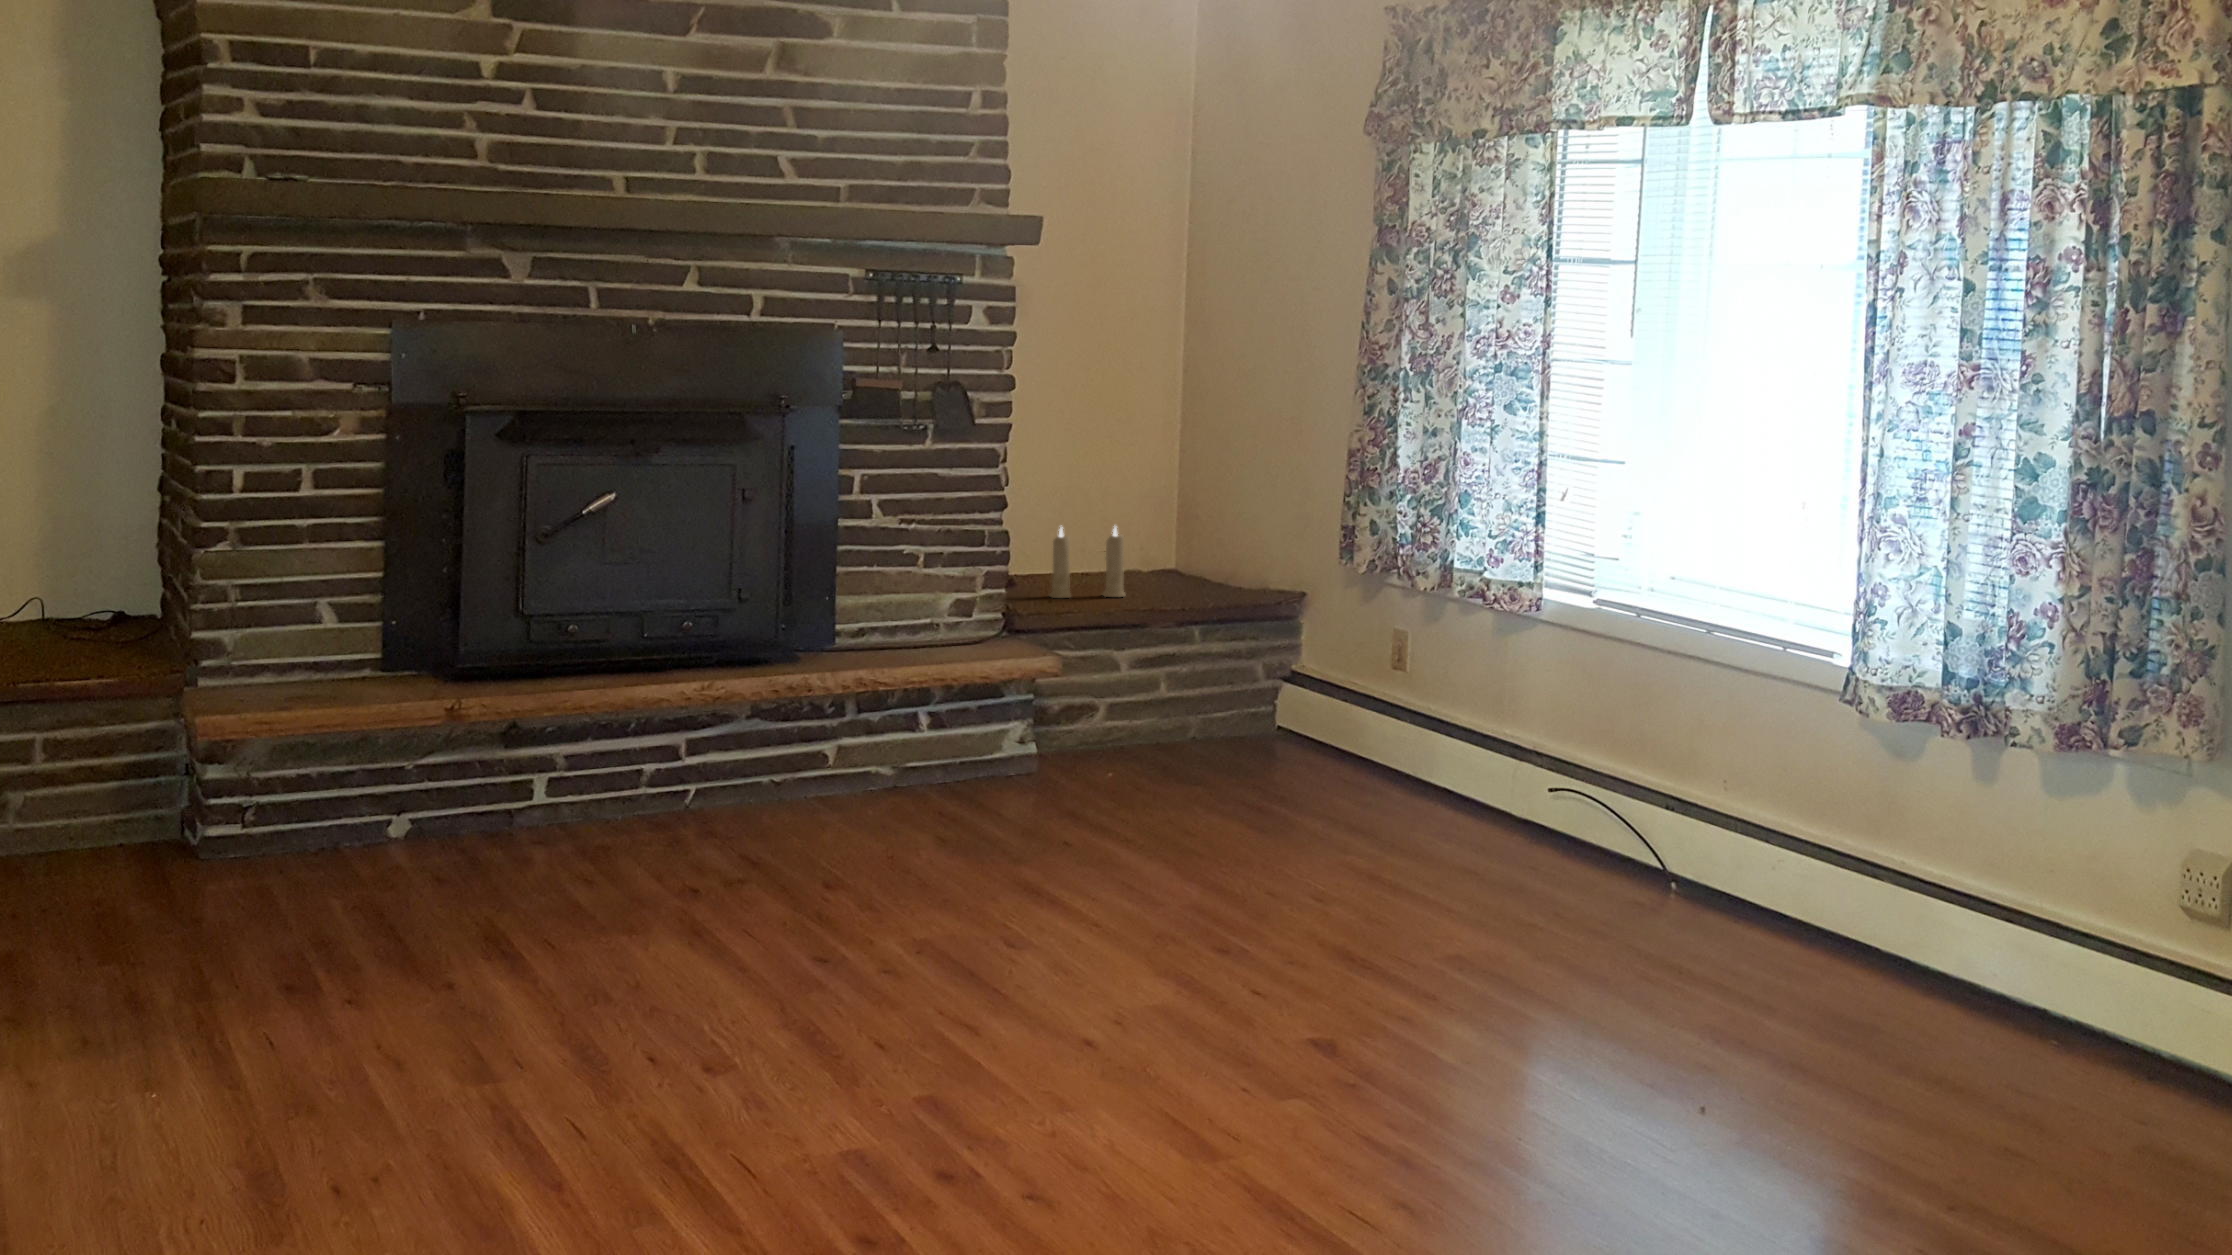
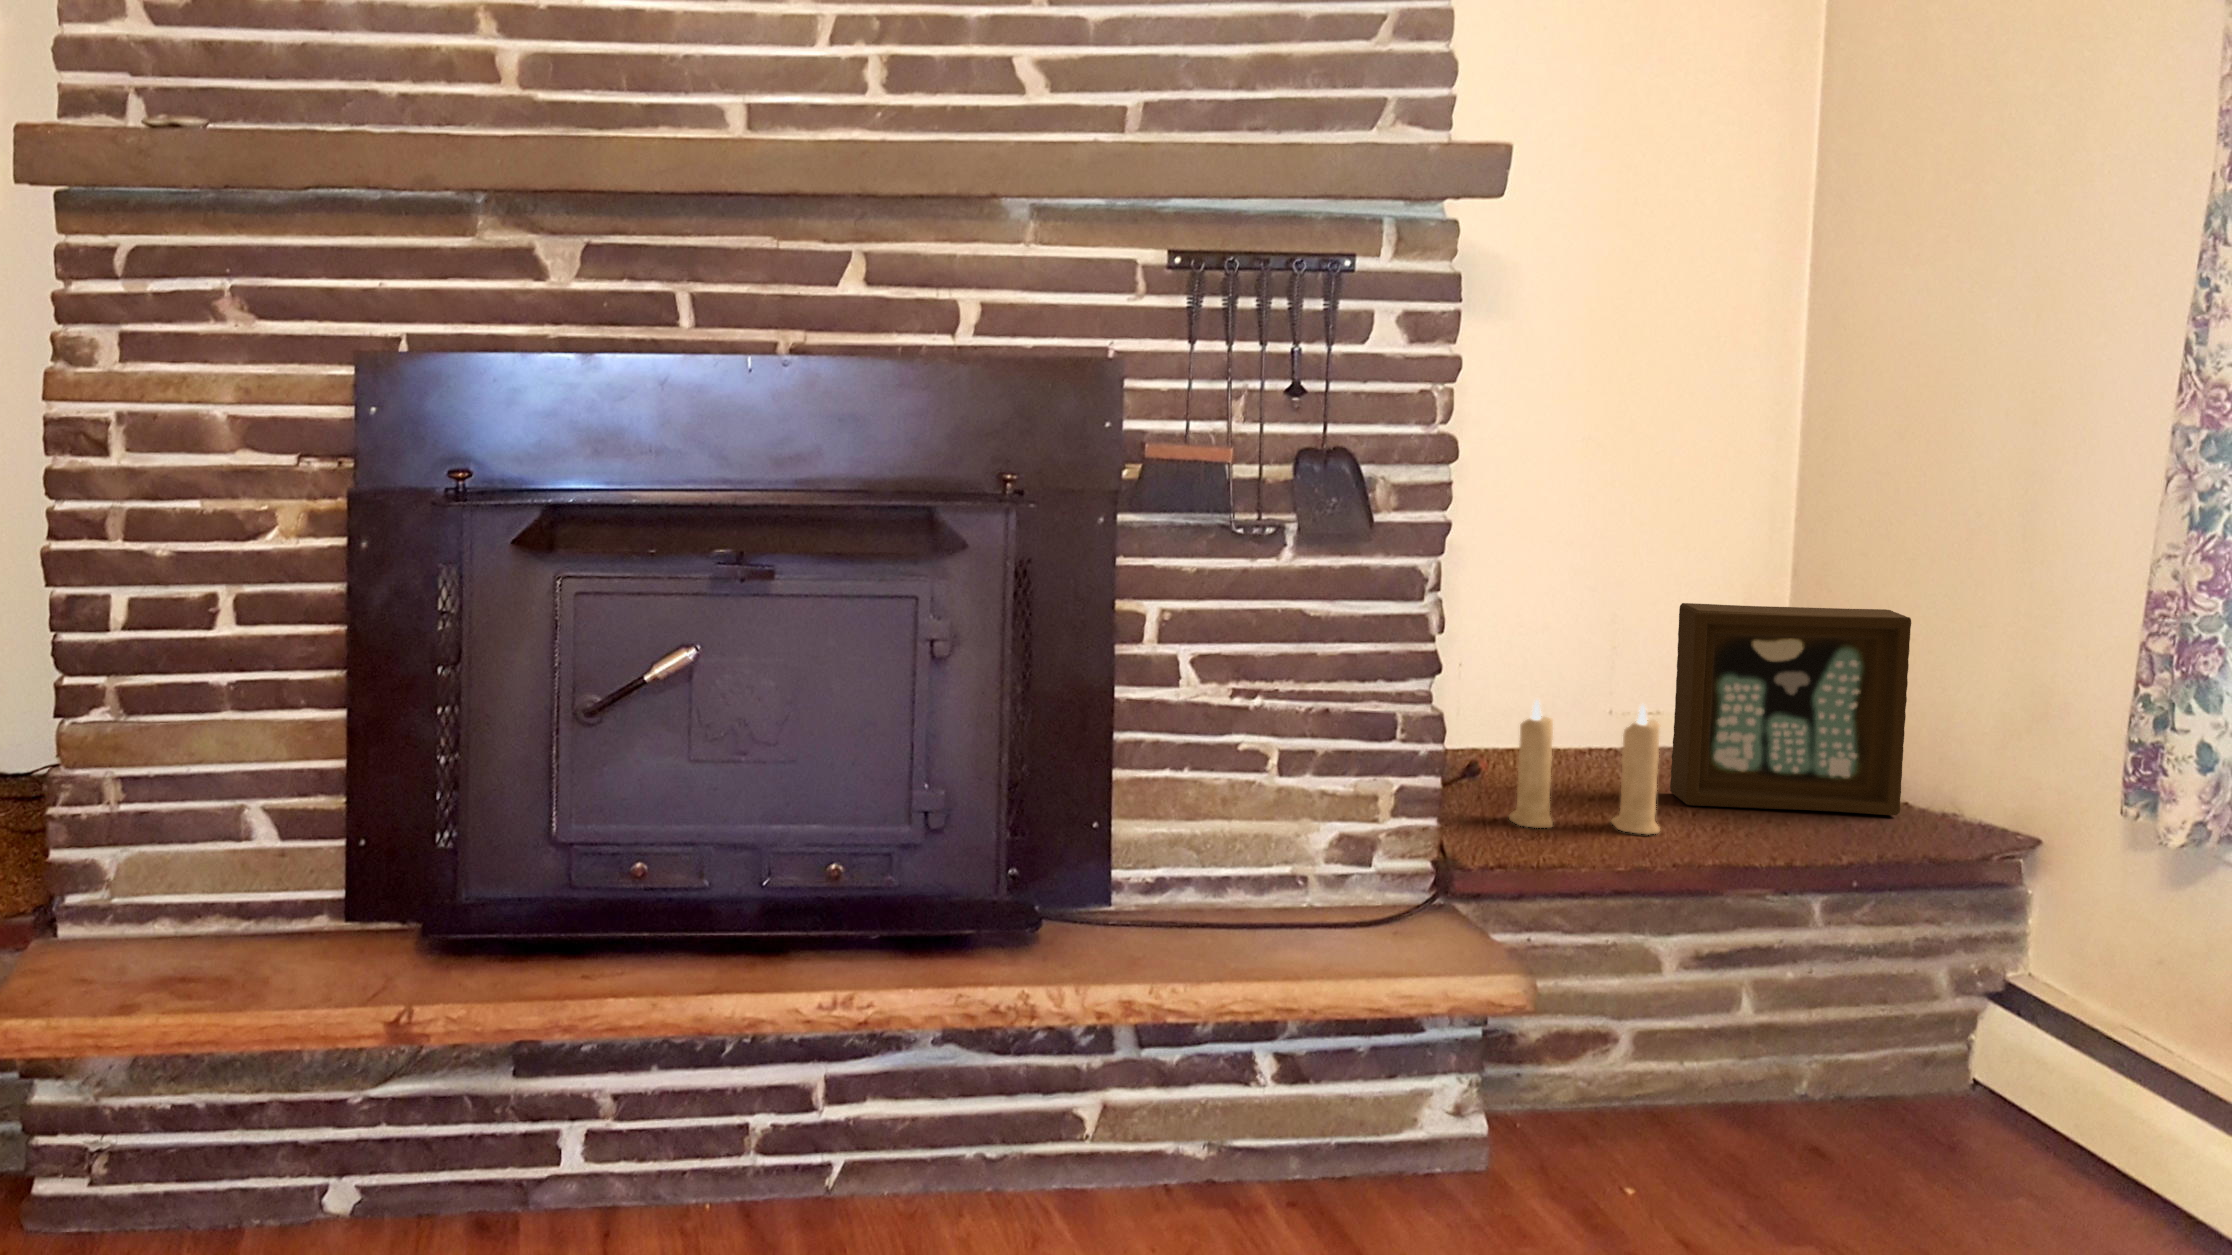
picture frame: none [1135,473,1249,588] -> present [1670,603,1911,815]

